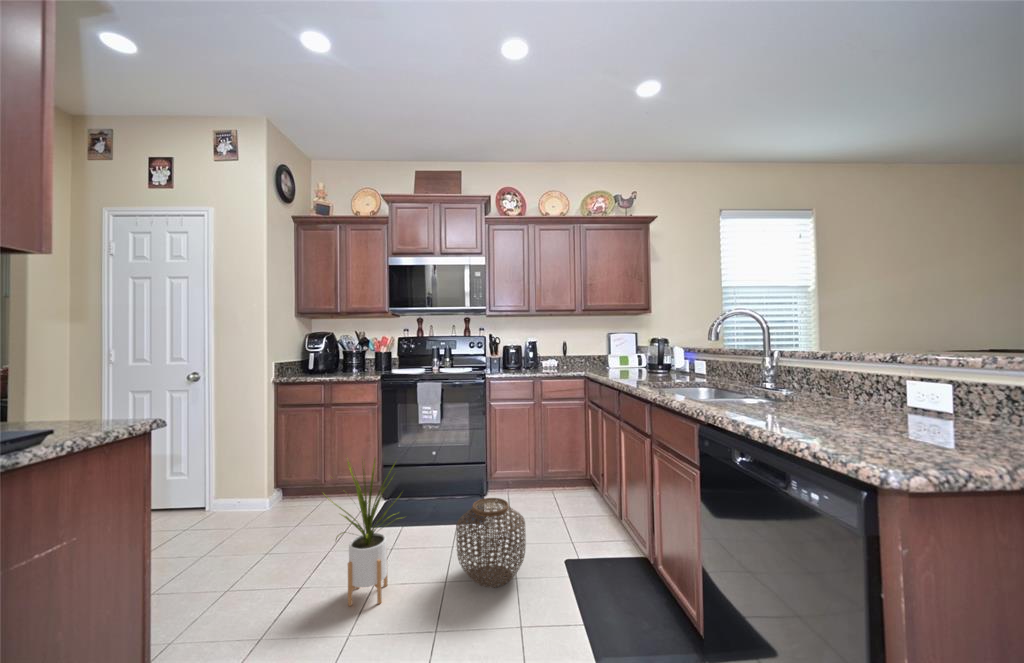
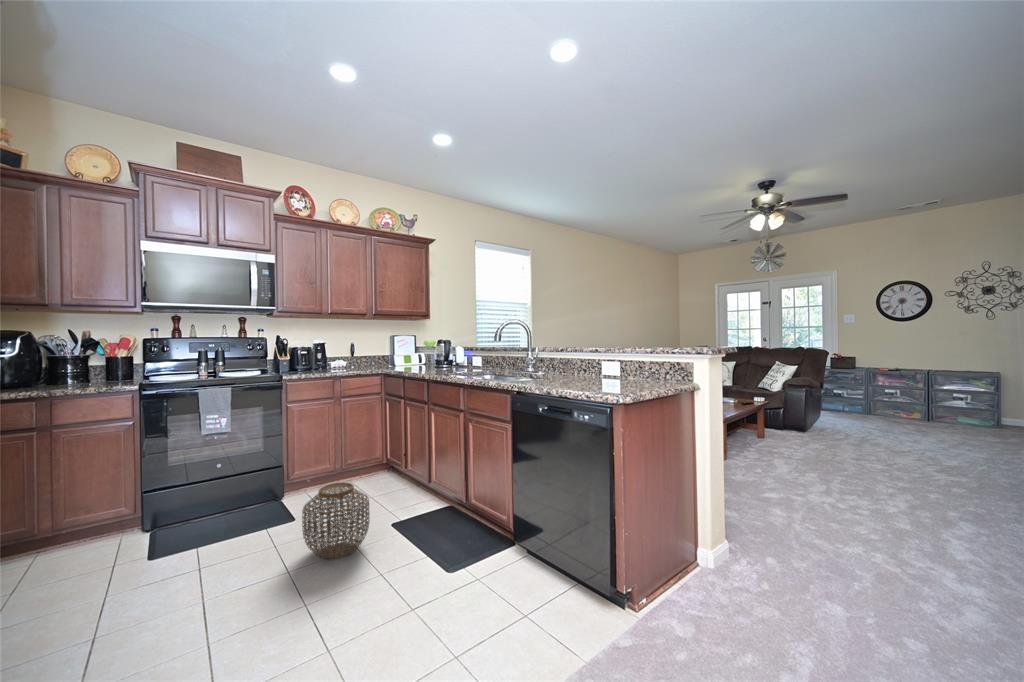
house plant: present [323,458,400,606] -> none [151,455,258,619]

